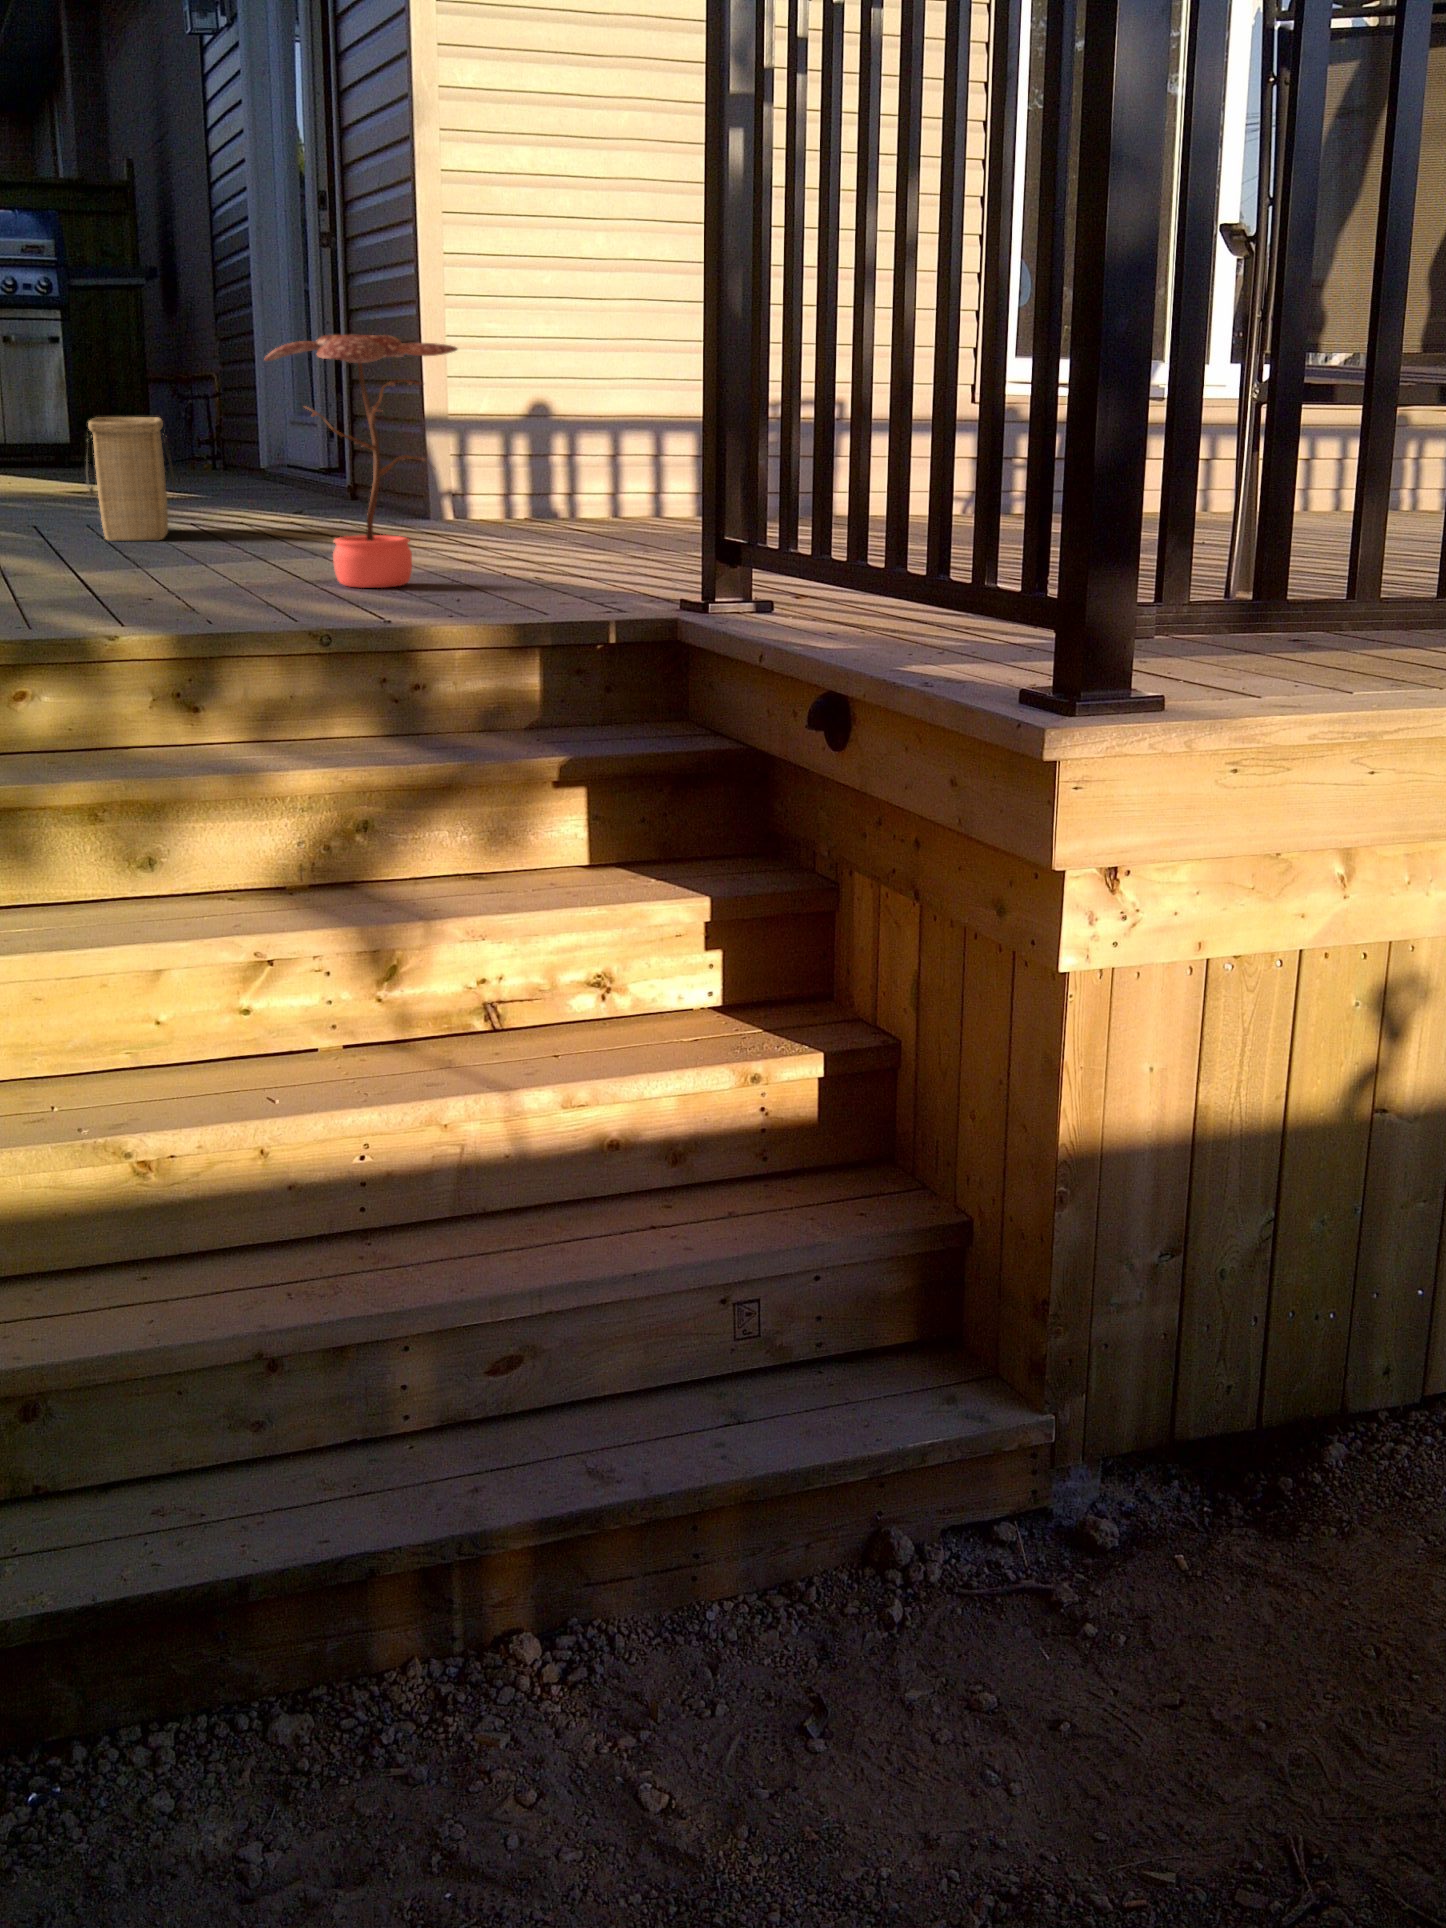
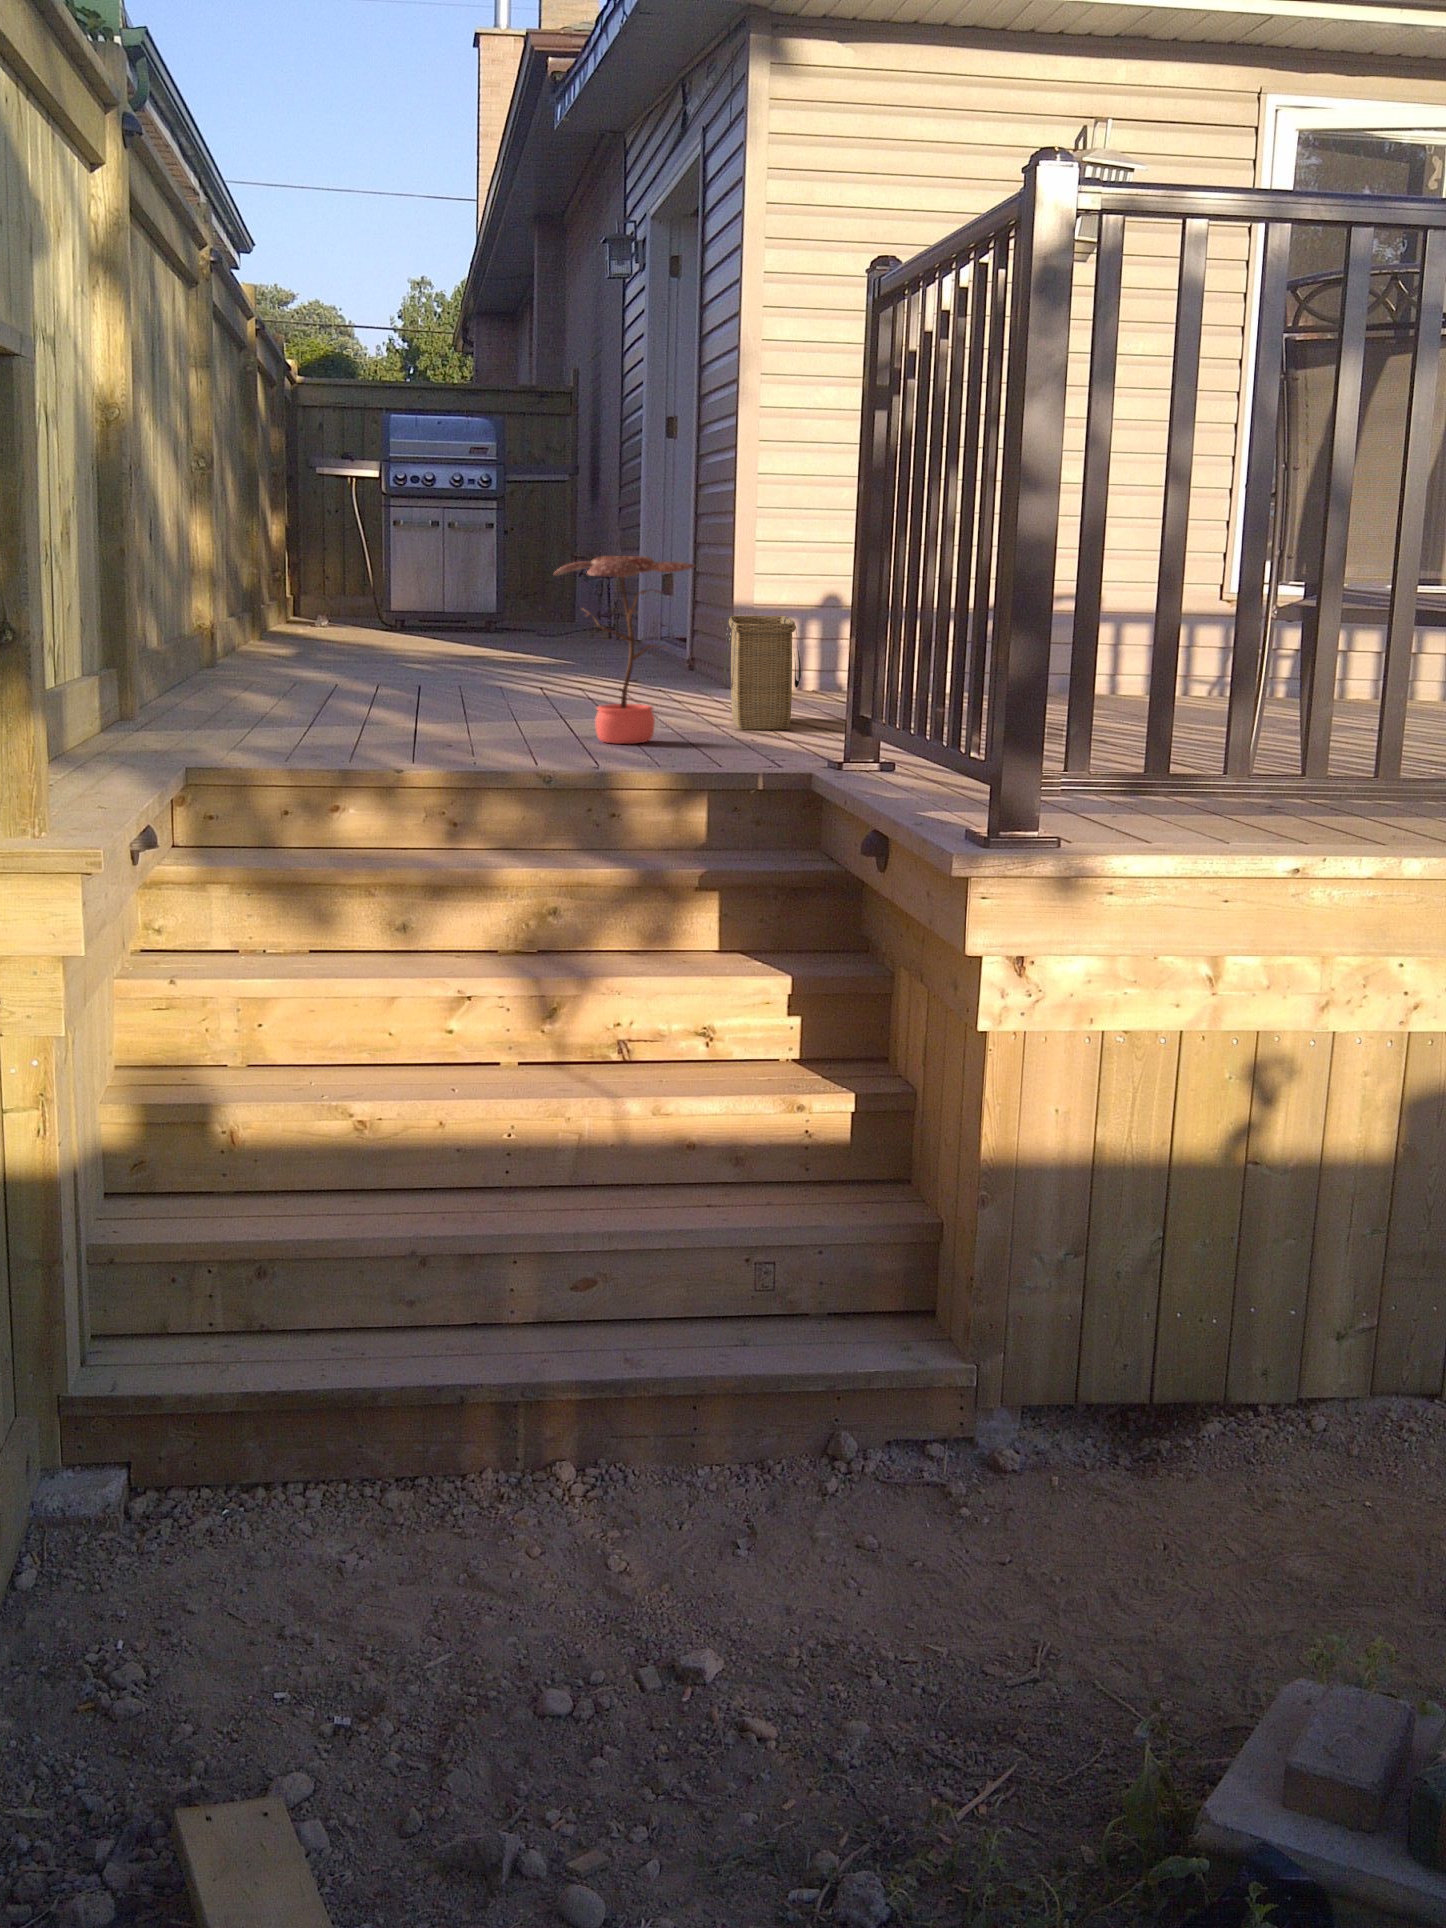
basket: present [86,417,175,541] -> present [723,616,801,730]

